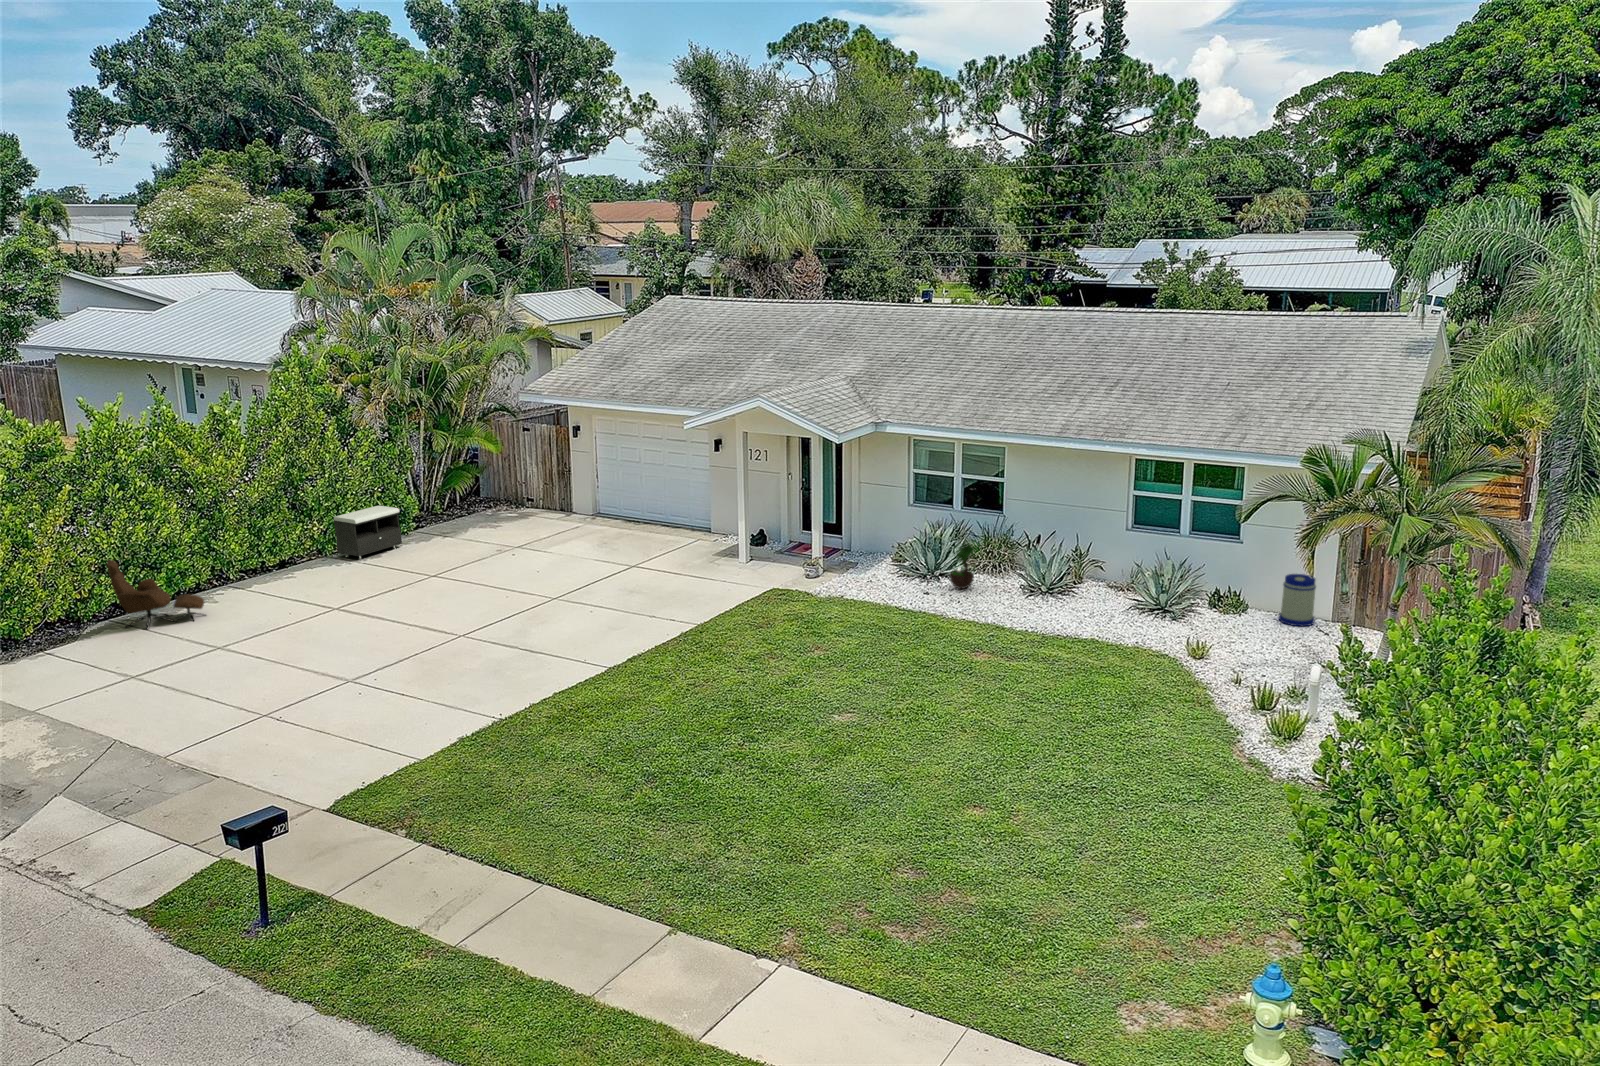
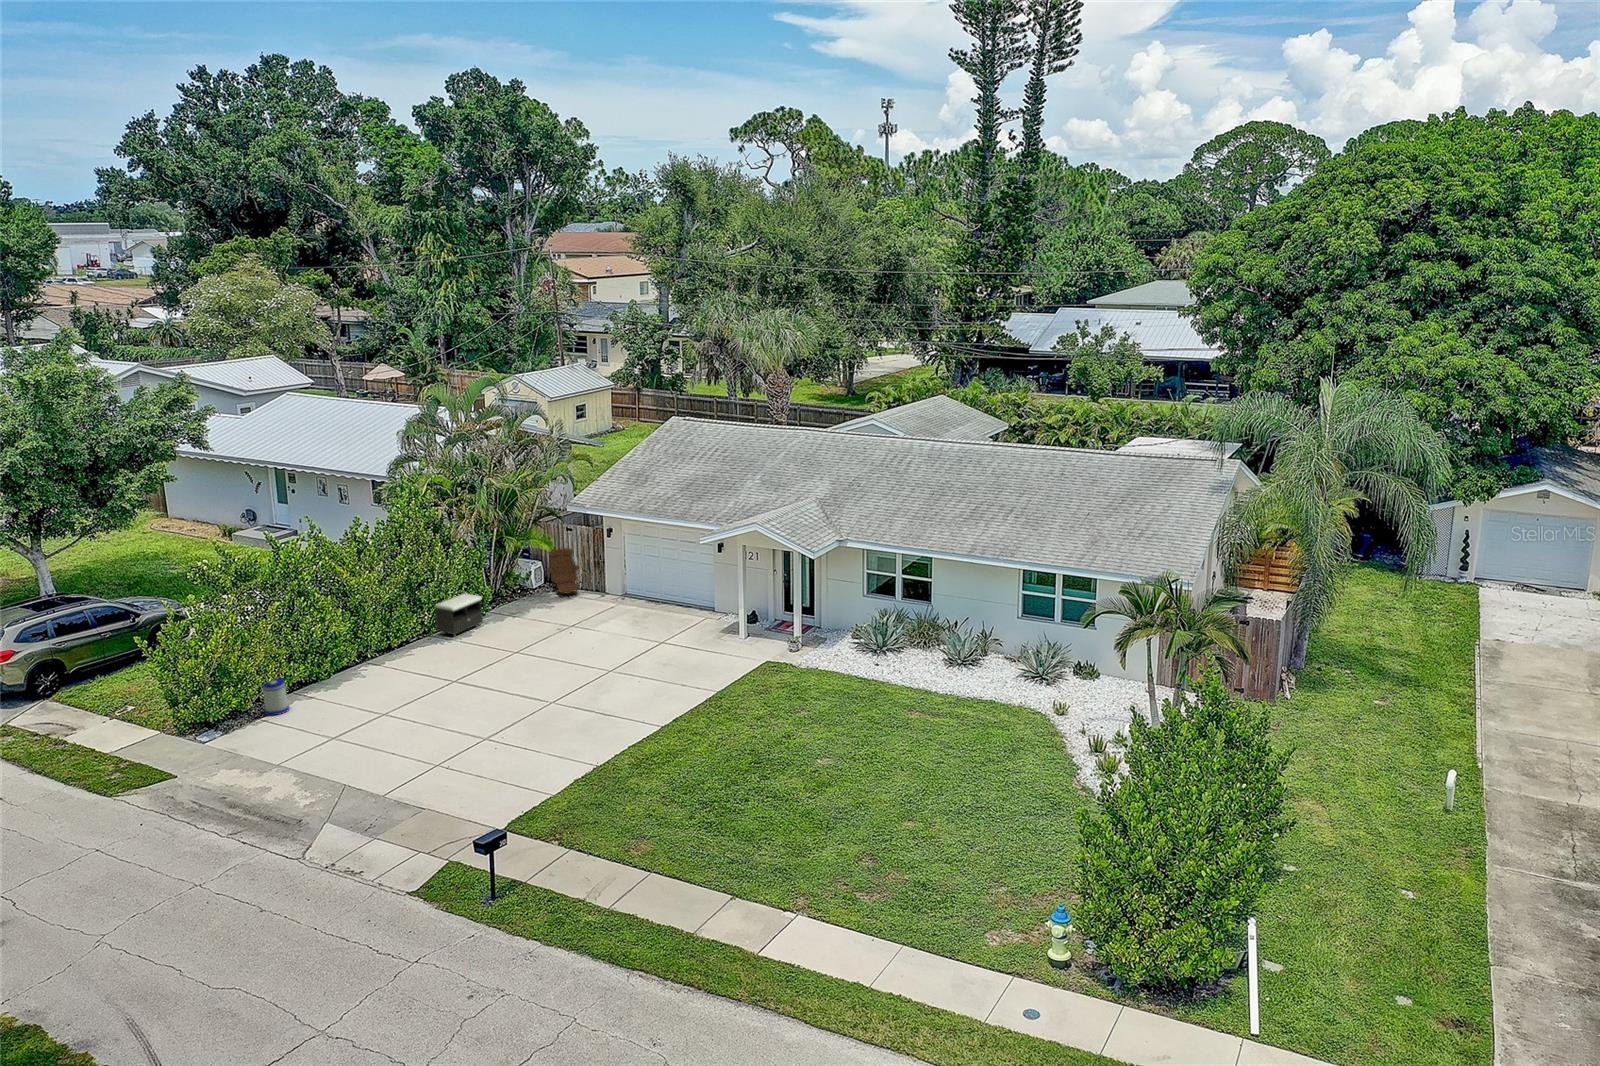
potted tree: present [950,543,979,589] -> none [896,626,918,661]
lounge chair: present [106,560,204,629] -> present [547,548,579,597]
trash can: present [1279,574,1316,626] -> present [263,677,289,715]

